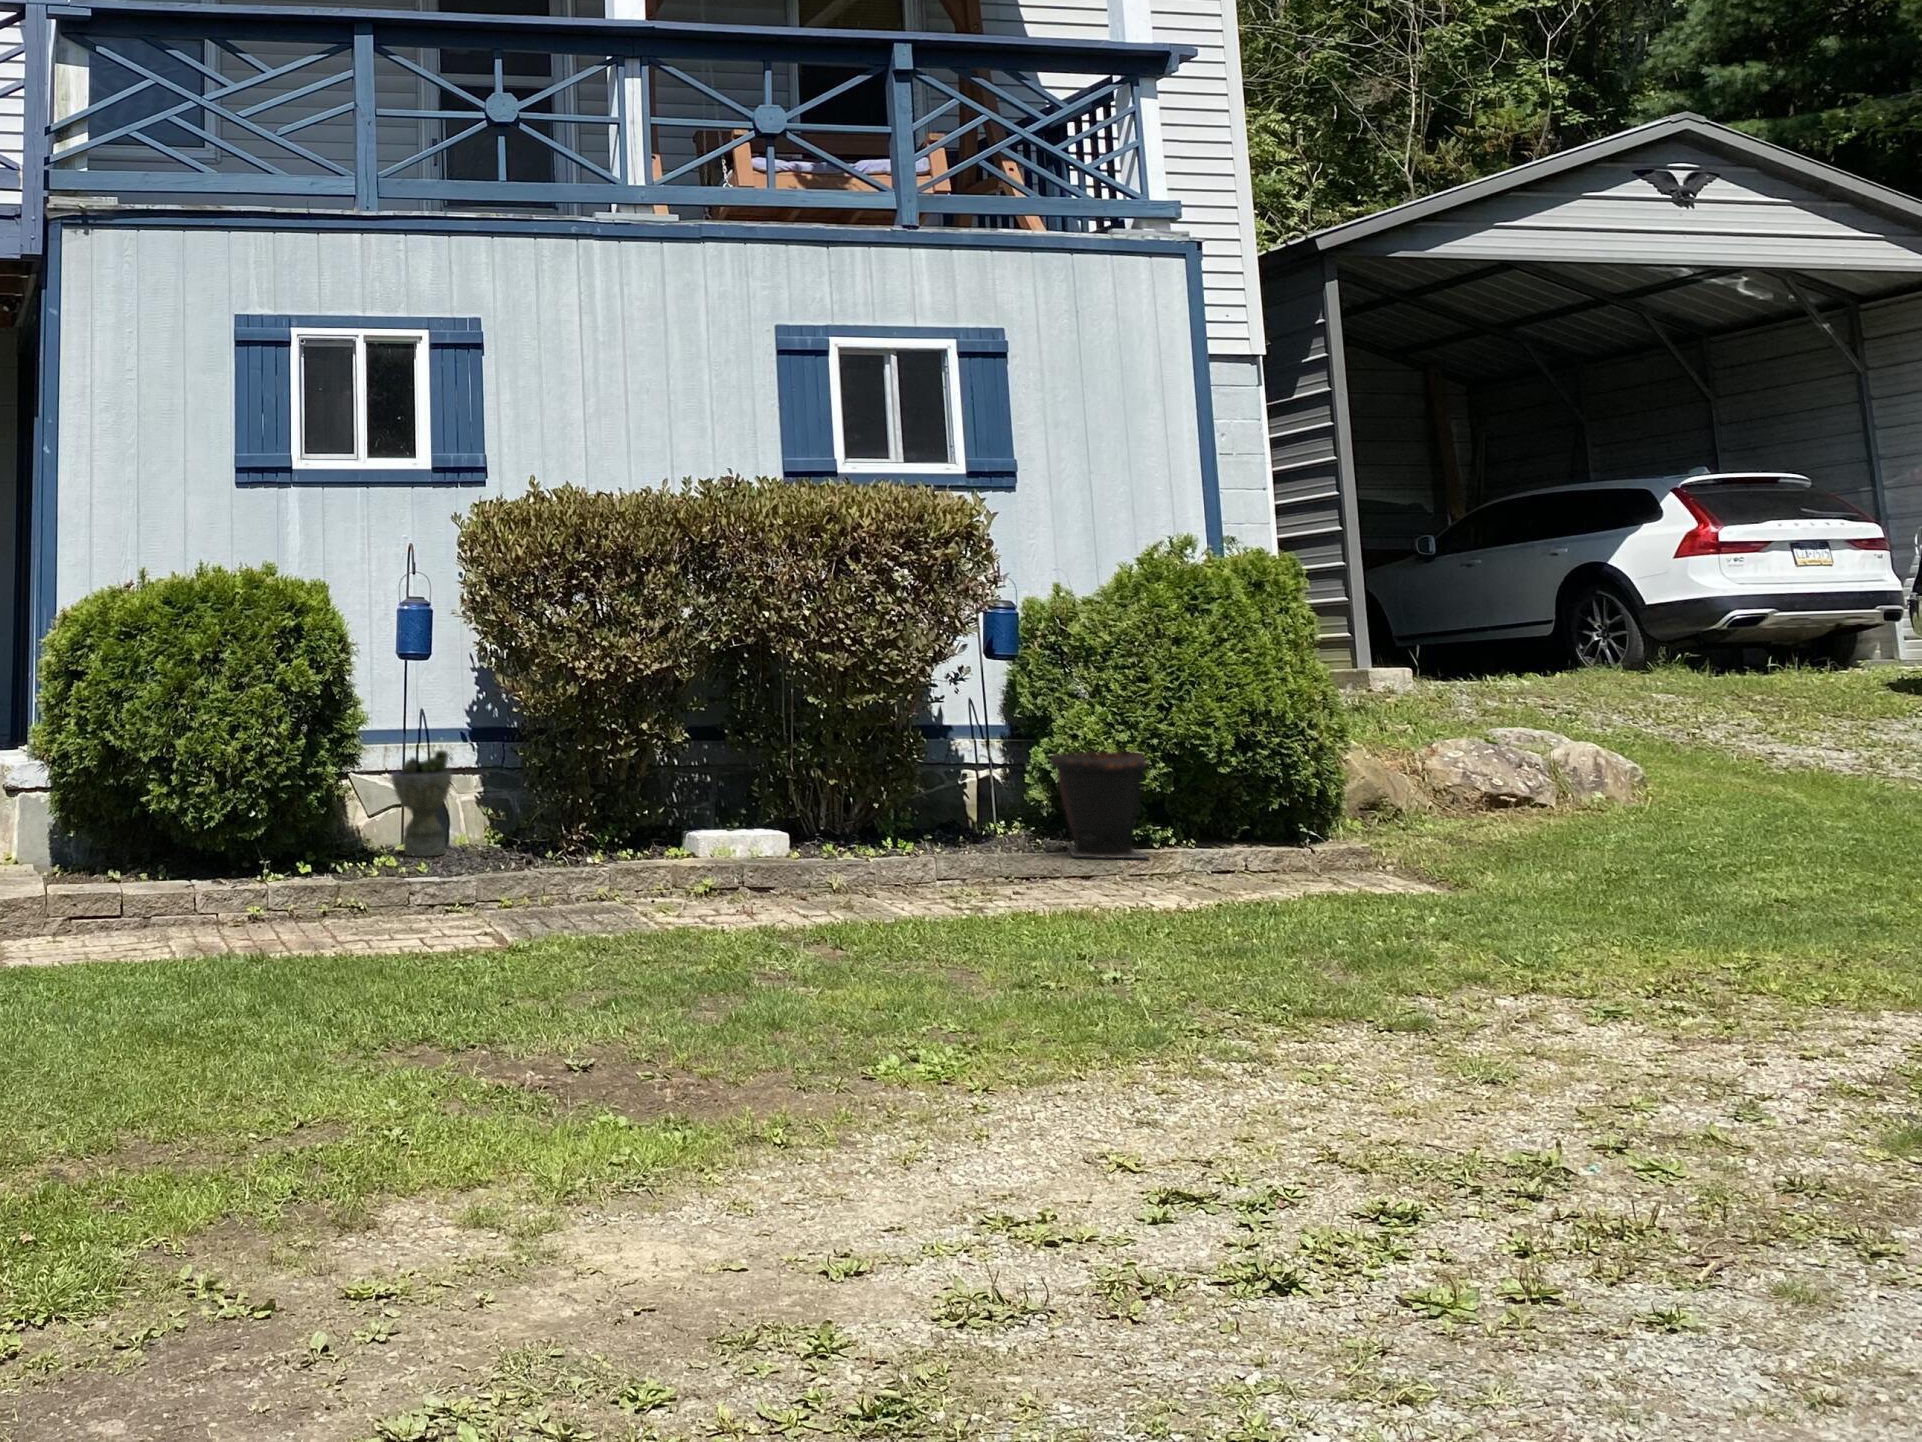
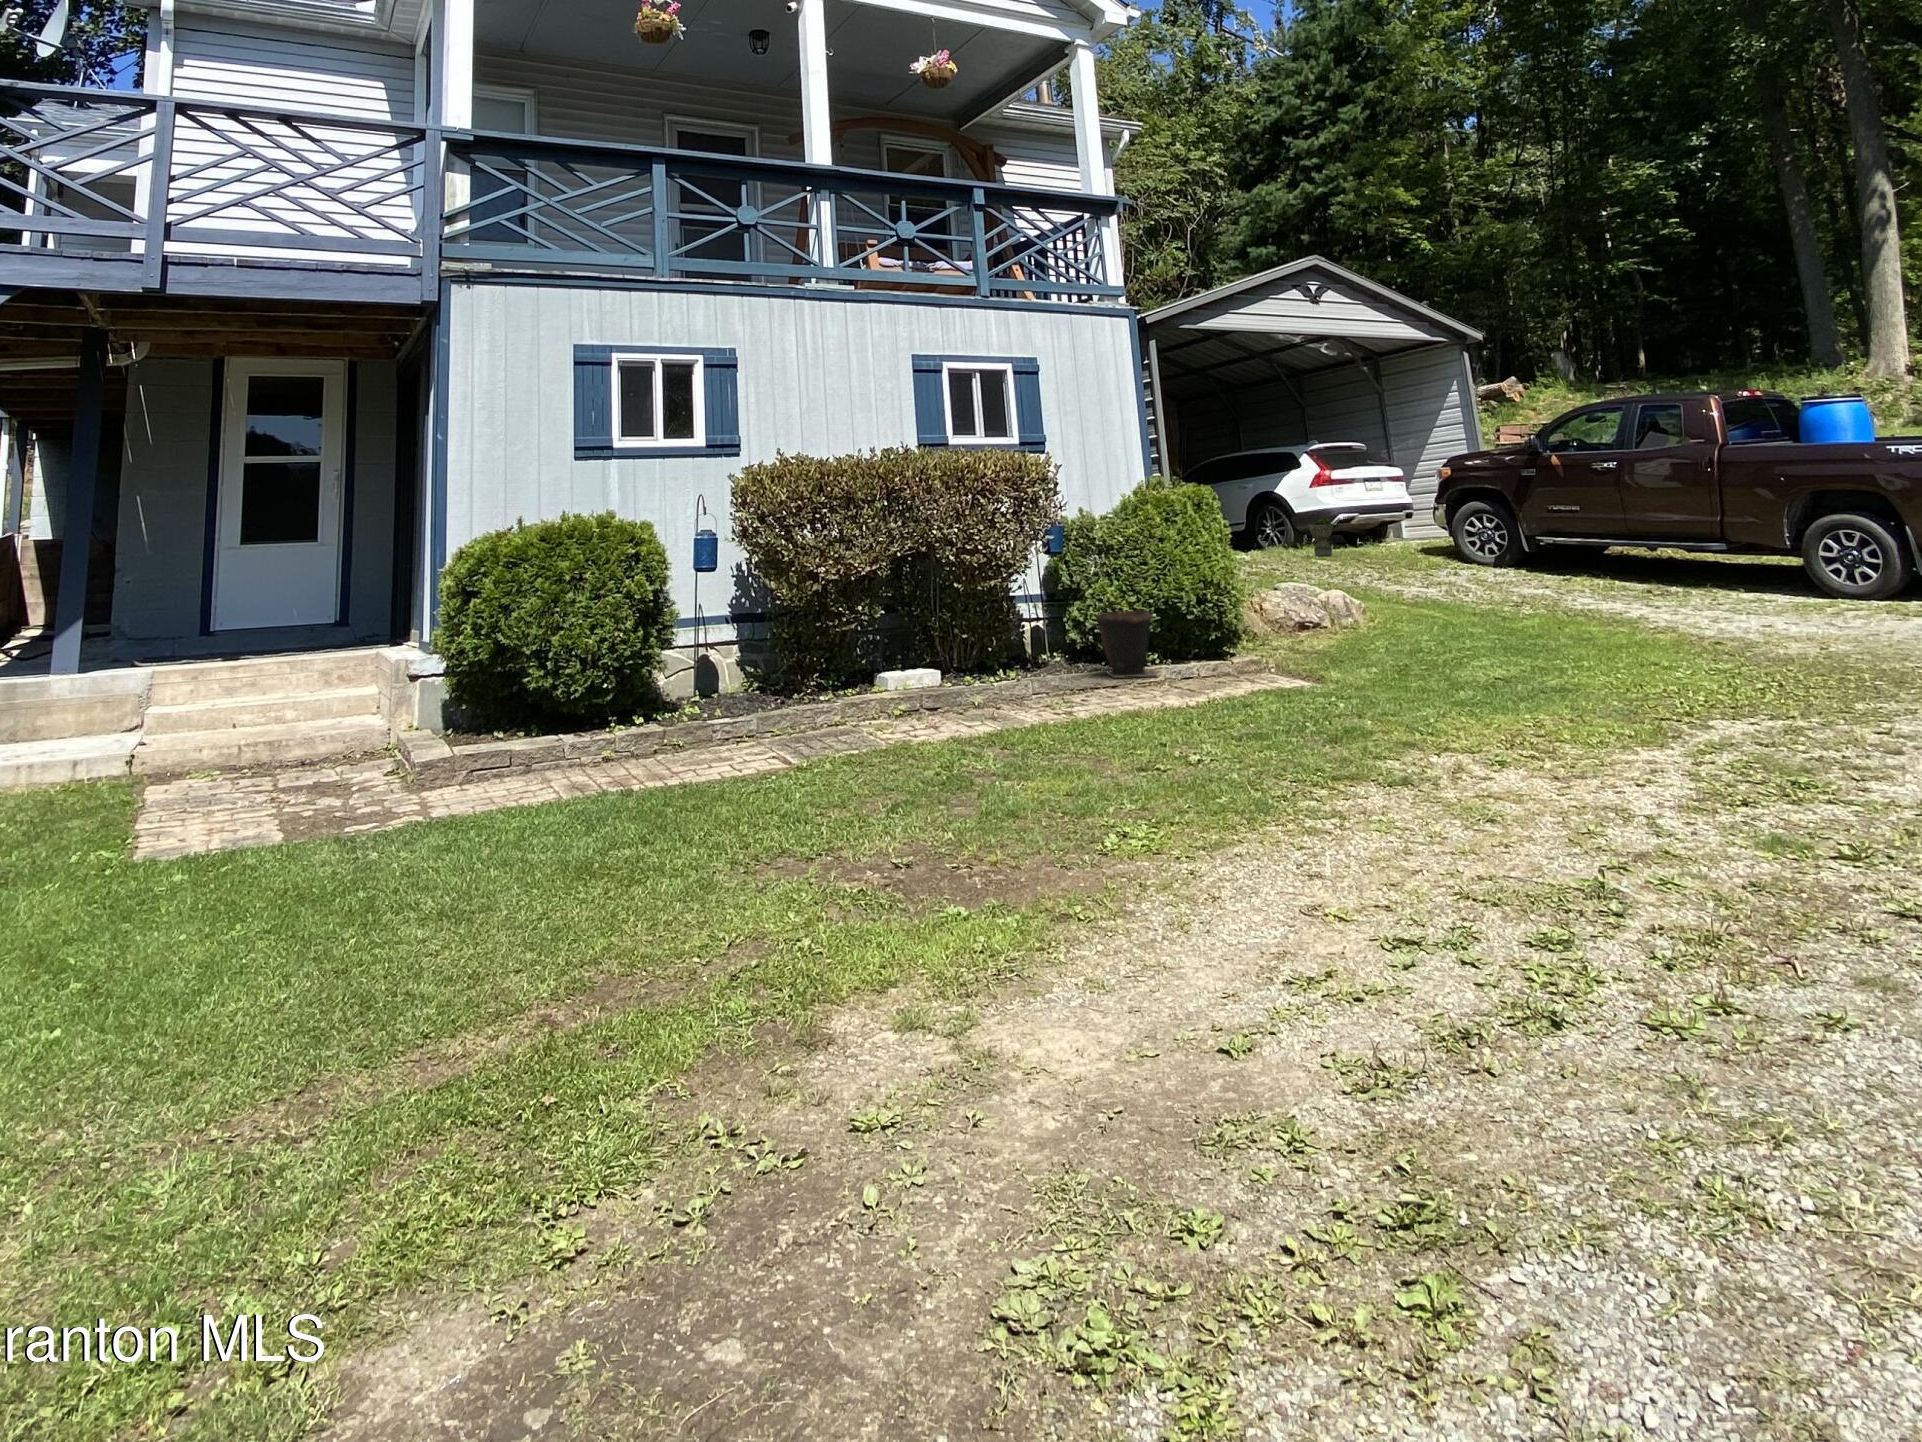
planter: present [391,750,452,857] -> present [1308,516,1333,556]

